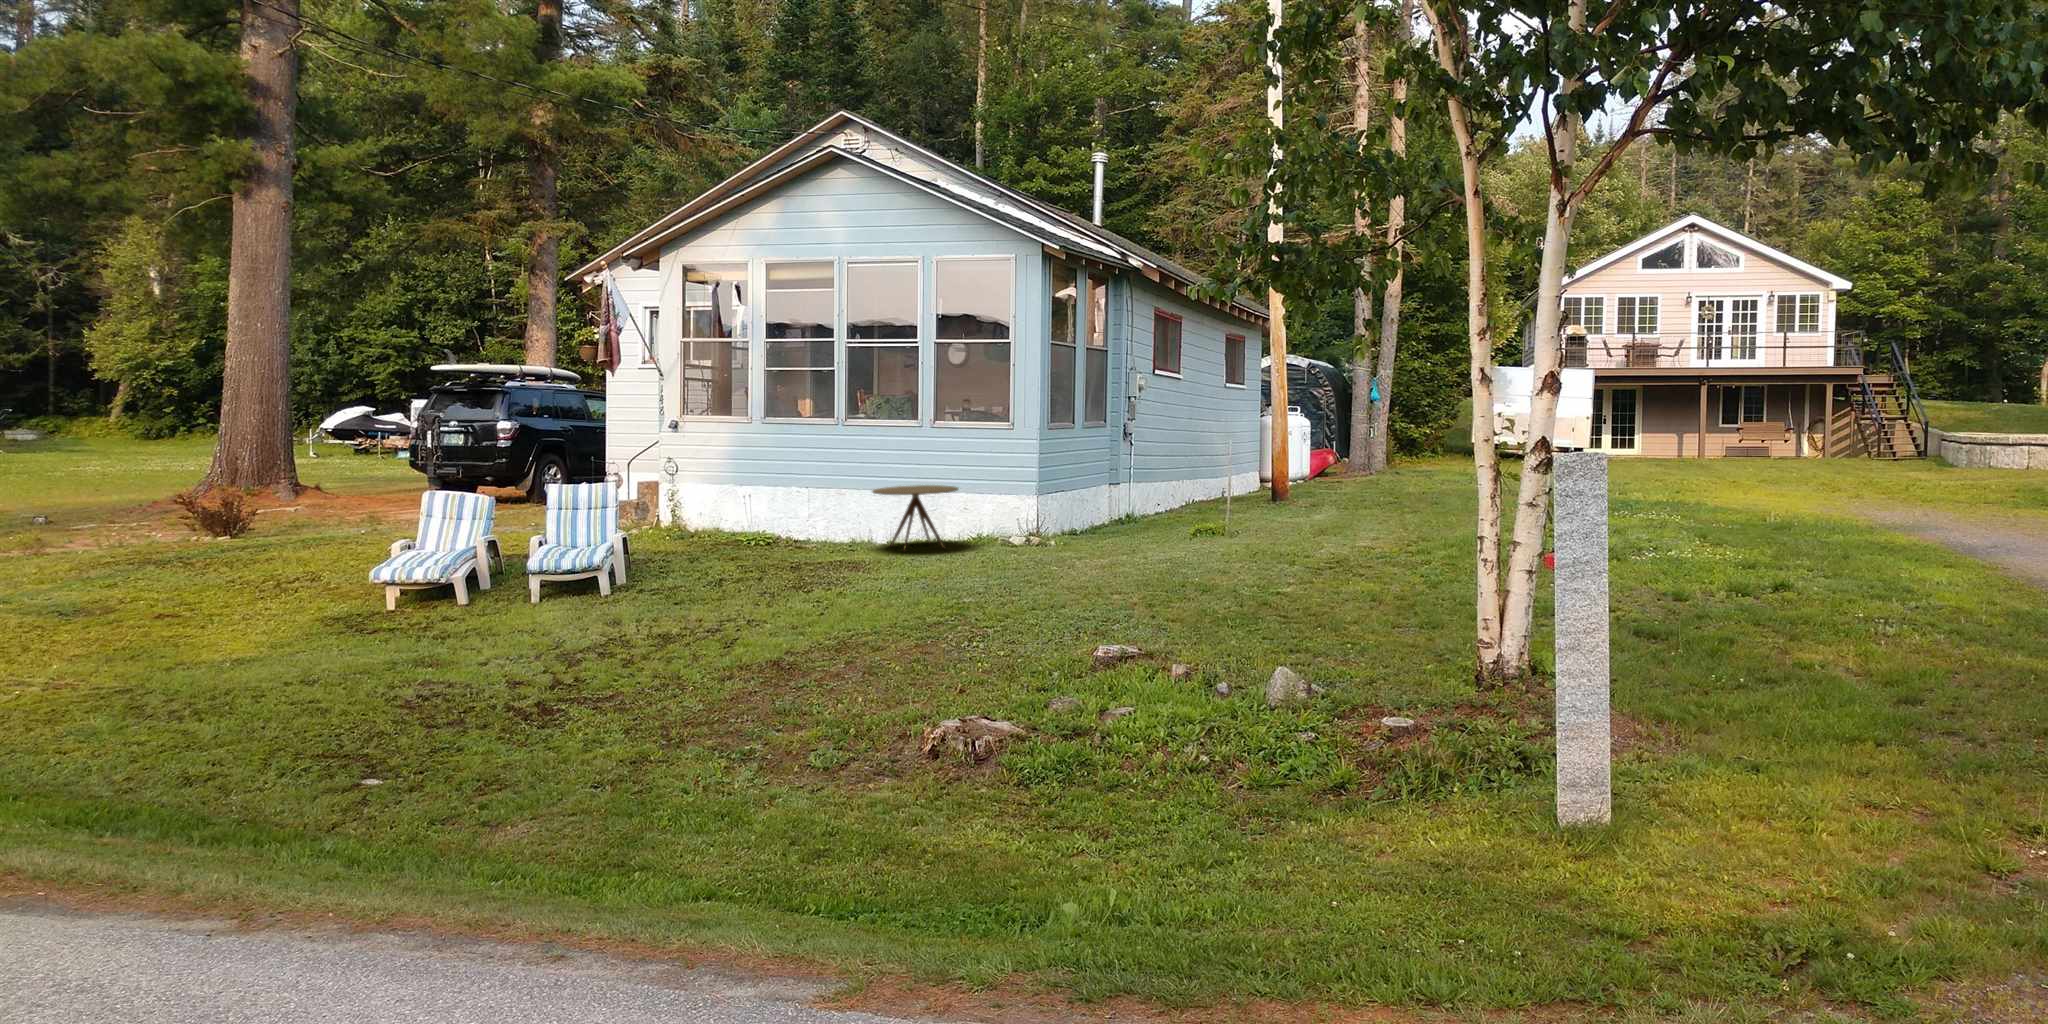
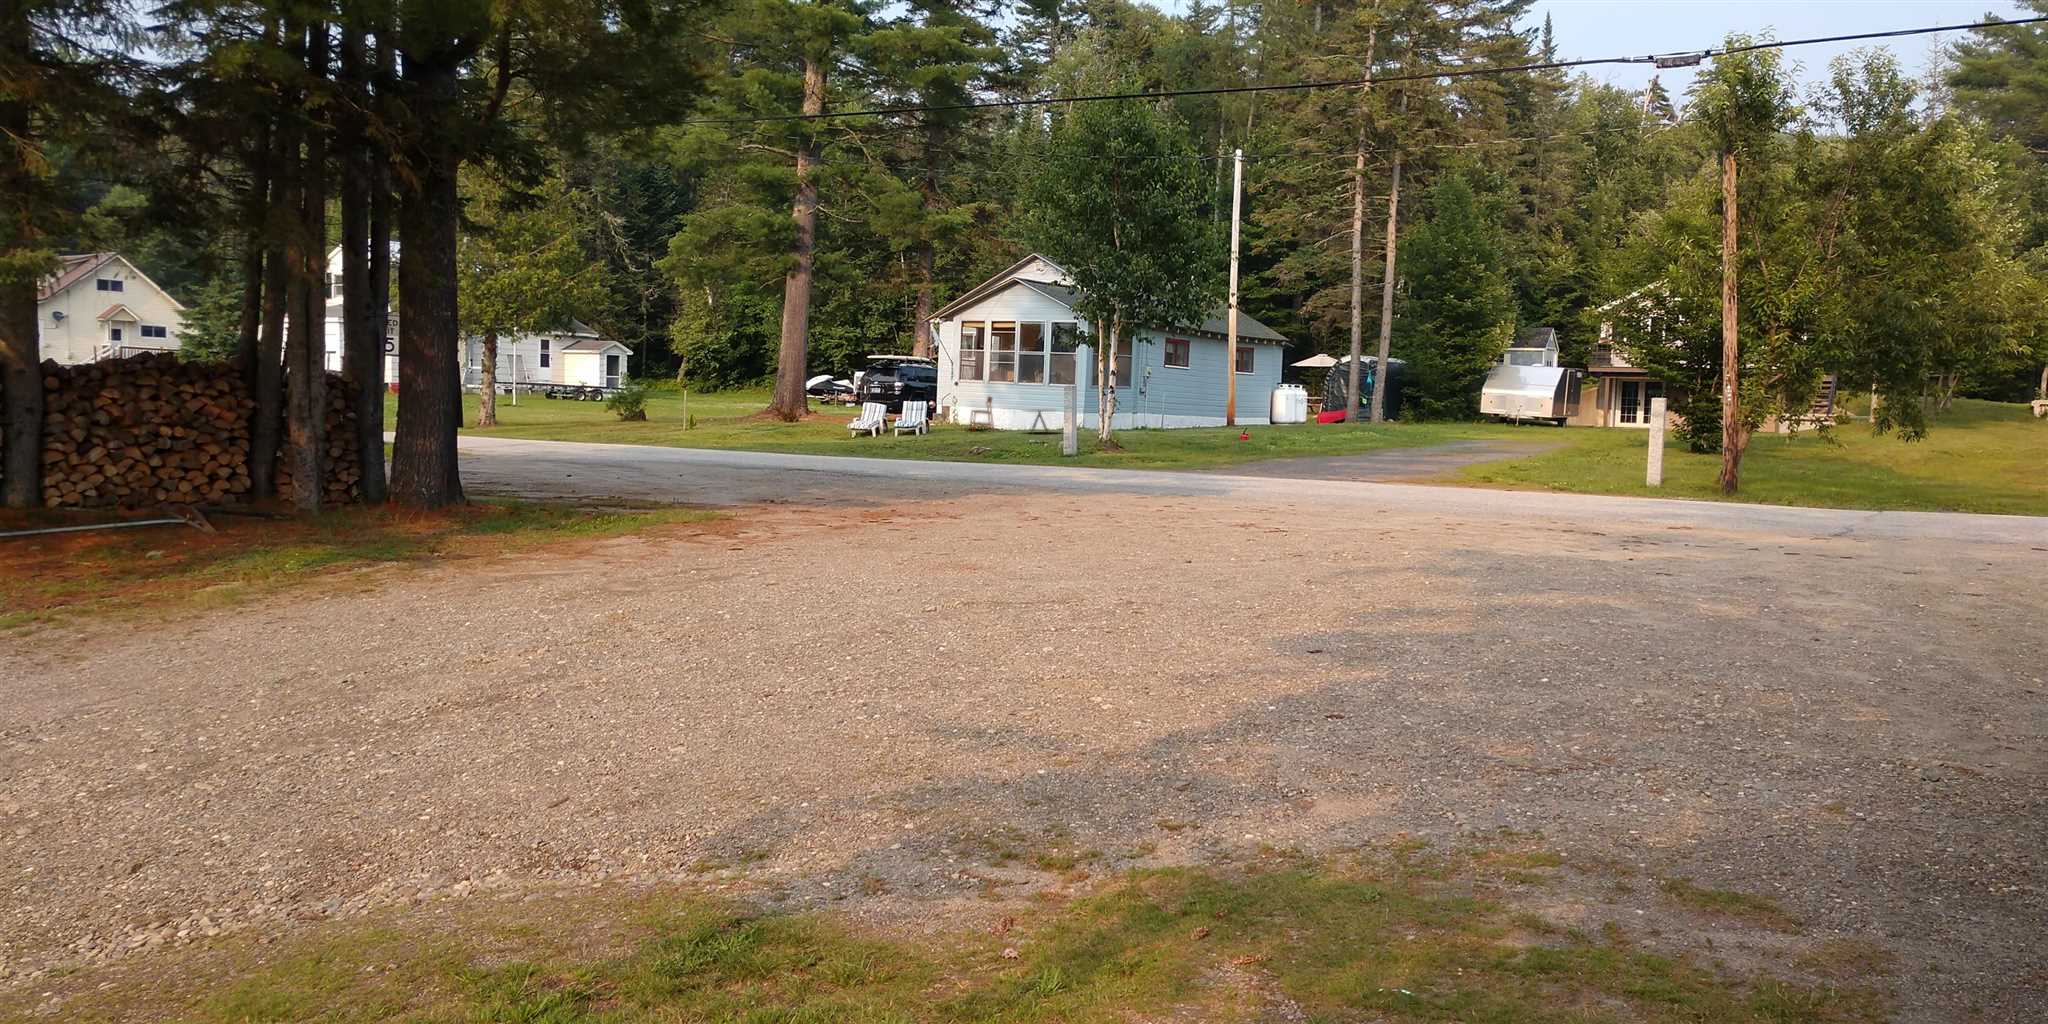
bench: none [716,453,788,548] -> present [970,397,994,429]

